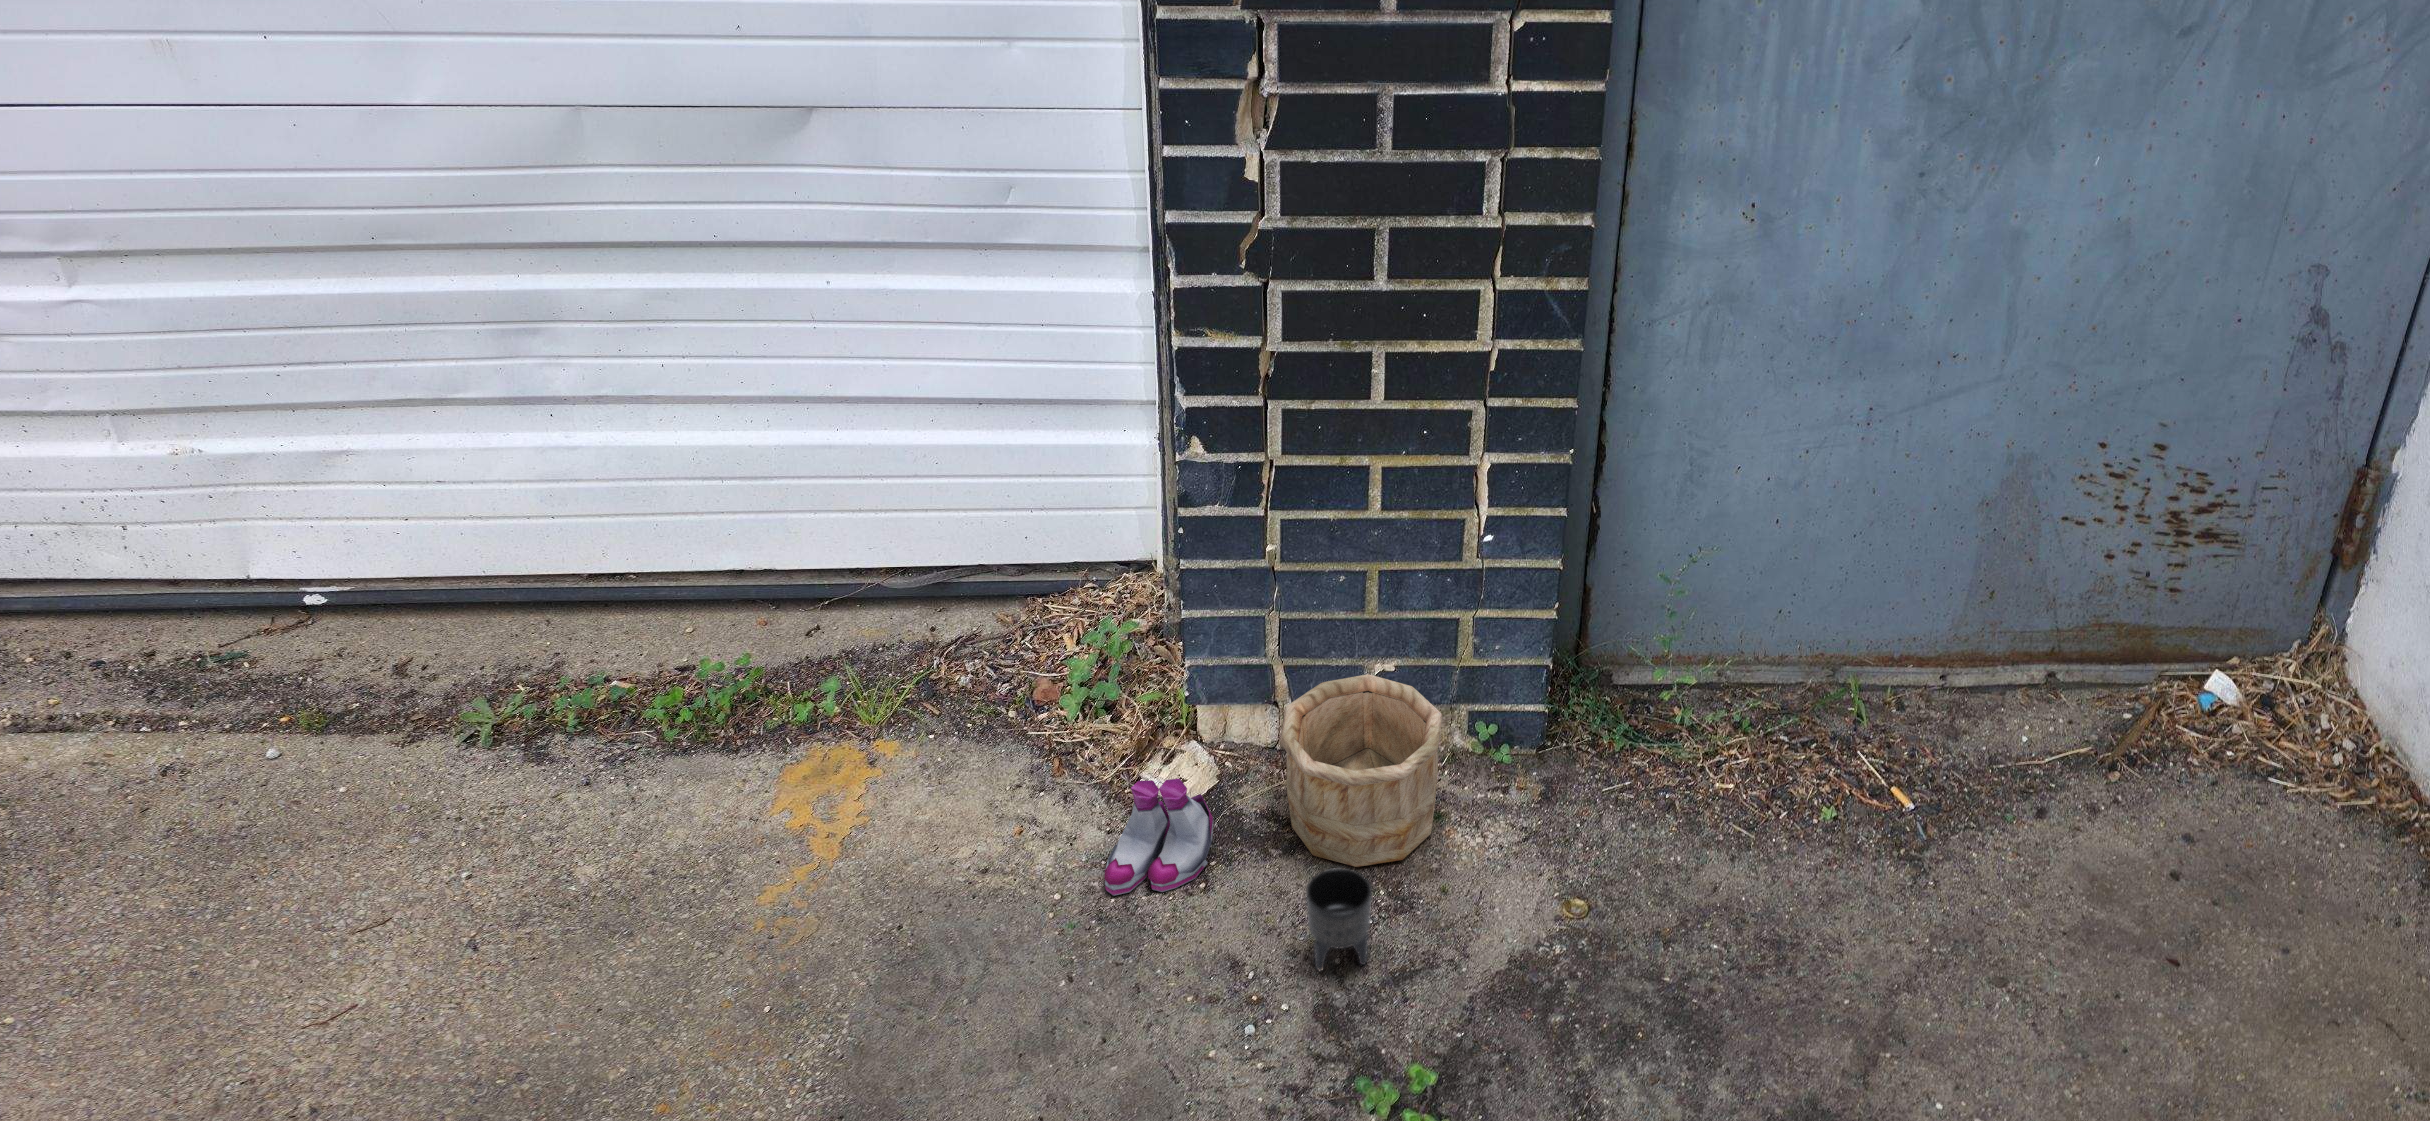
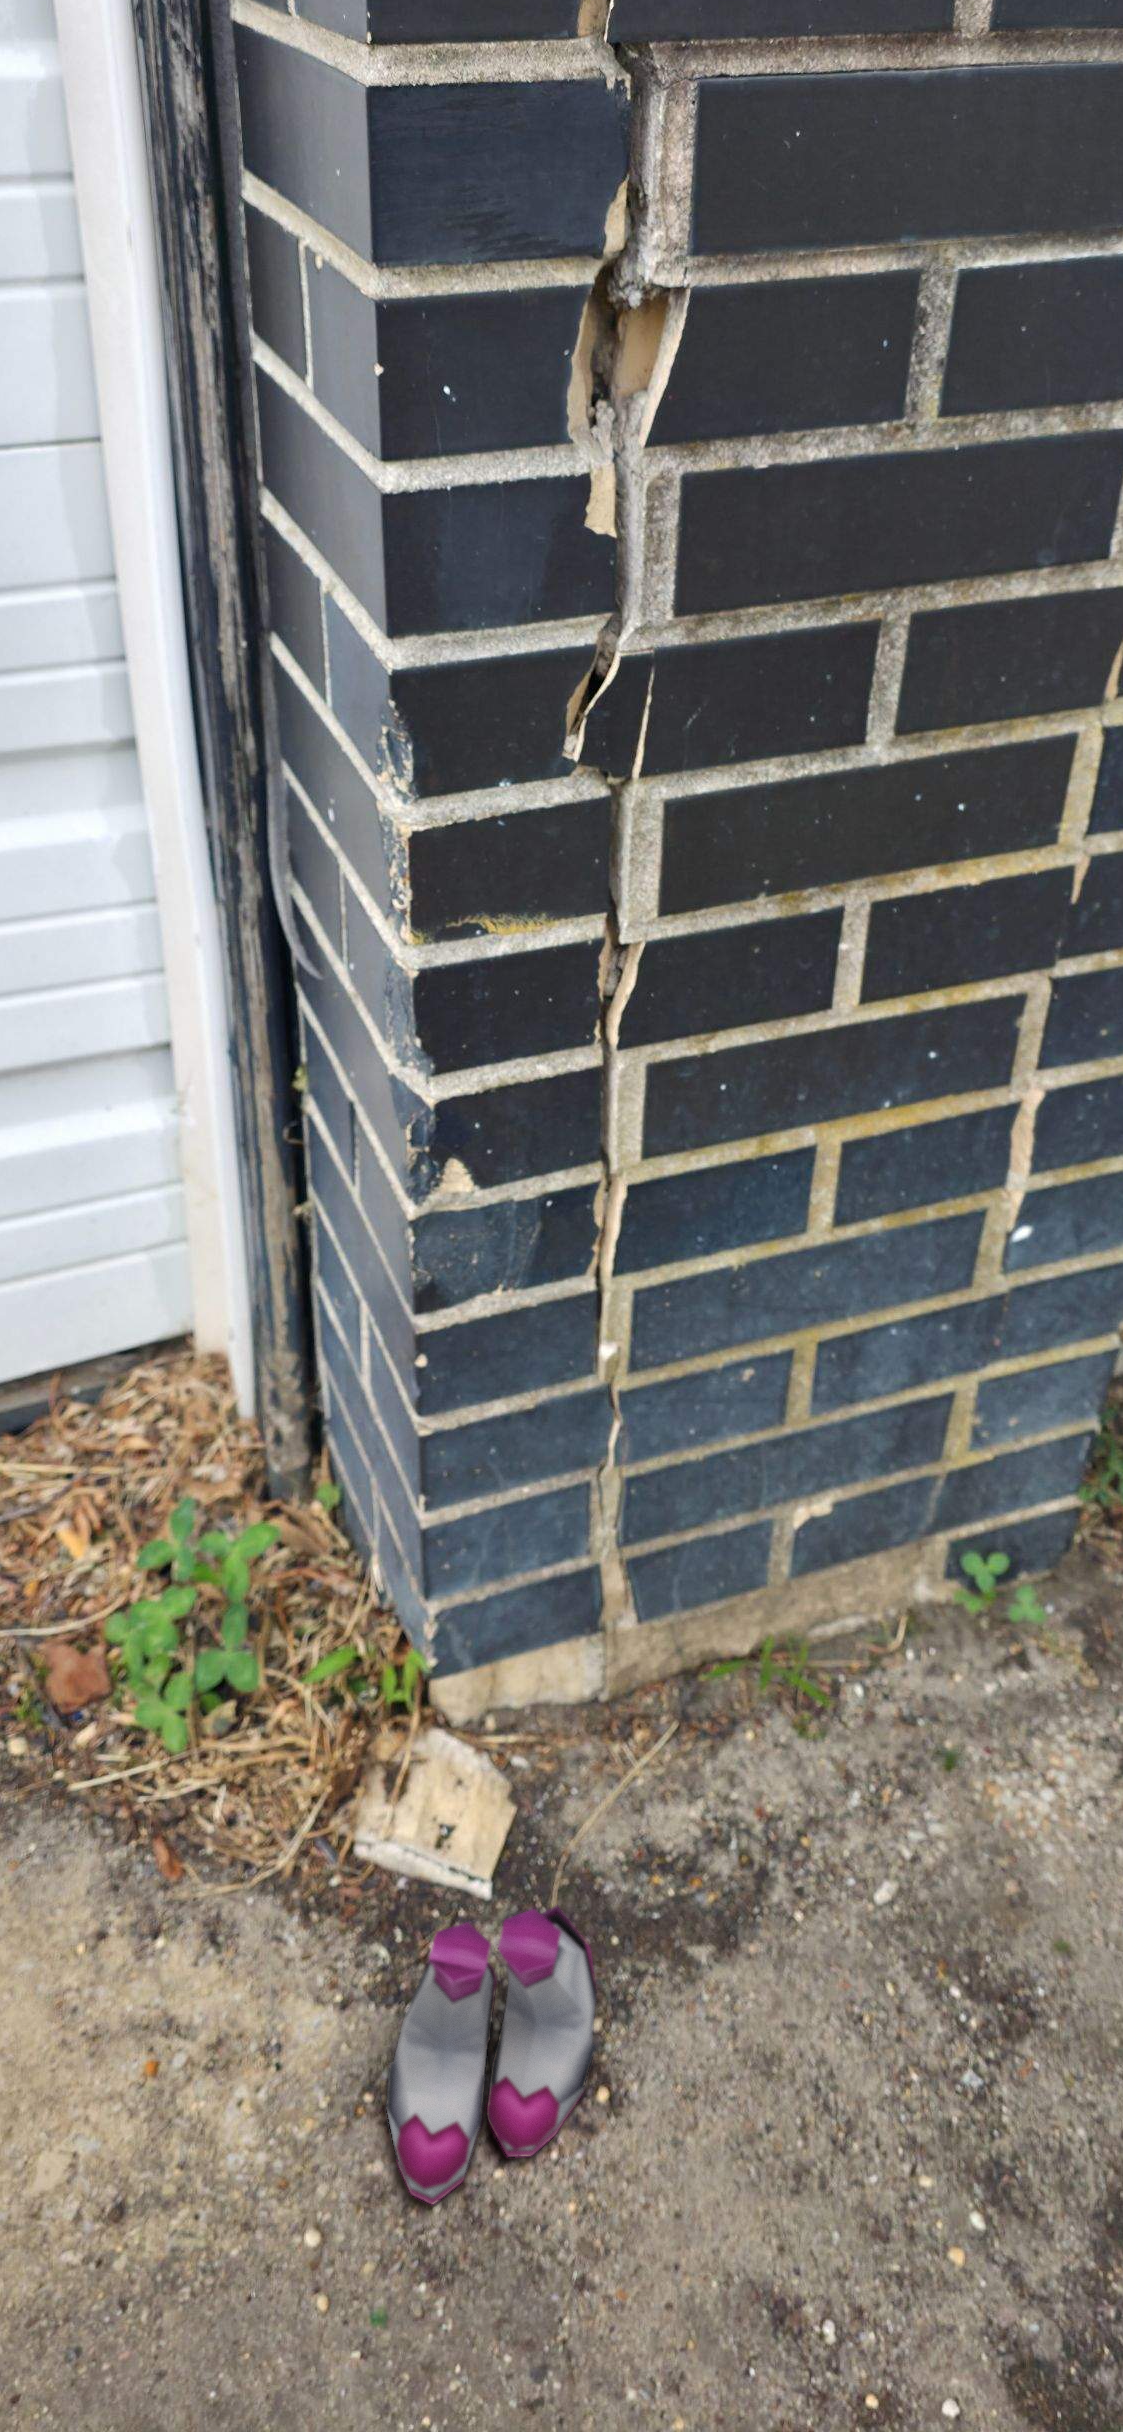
wooden bucket: present [1280,674,1442,867] -> none [678,1538,1028,1959]
planter: present [1306,867,1372,972] -> none [923,2045,1083,2285]

